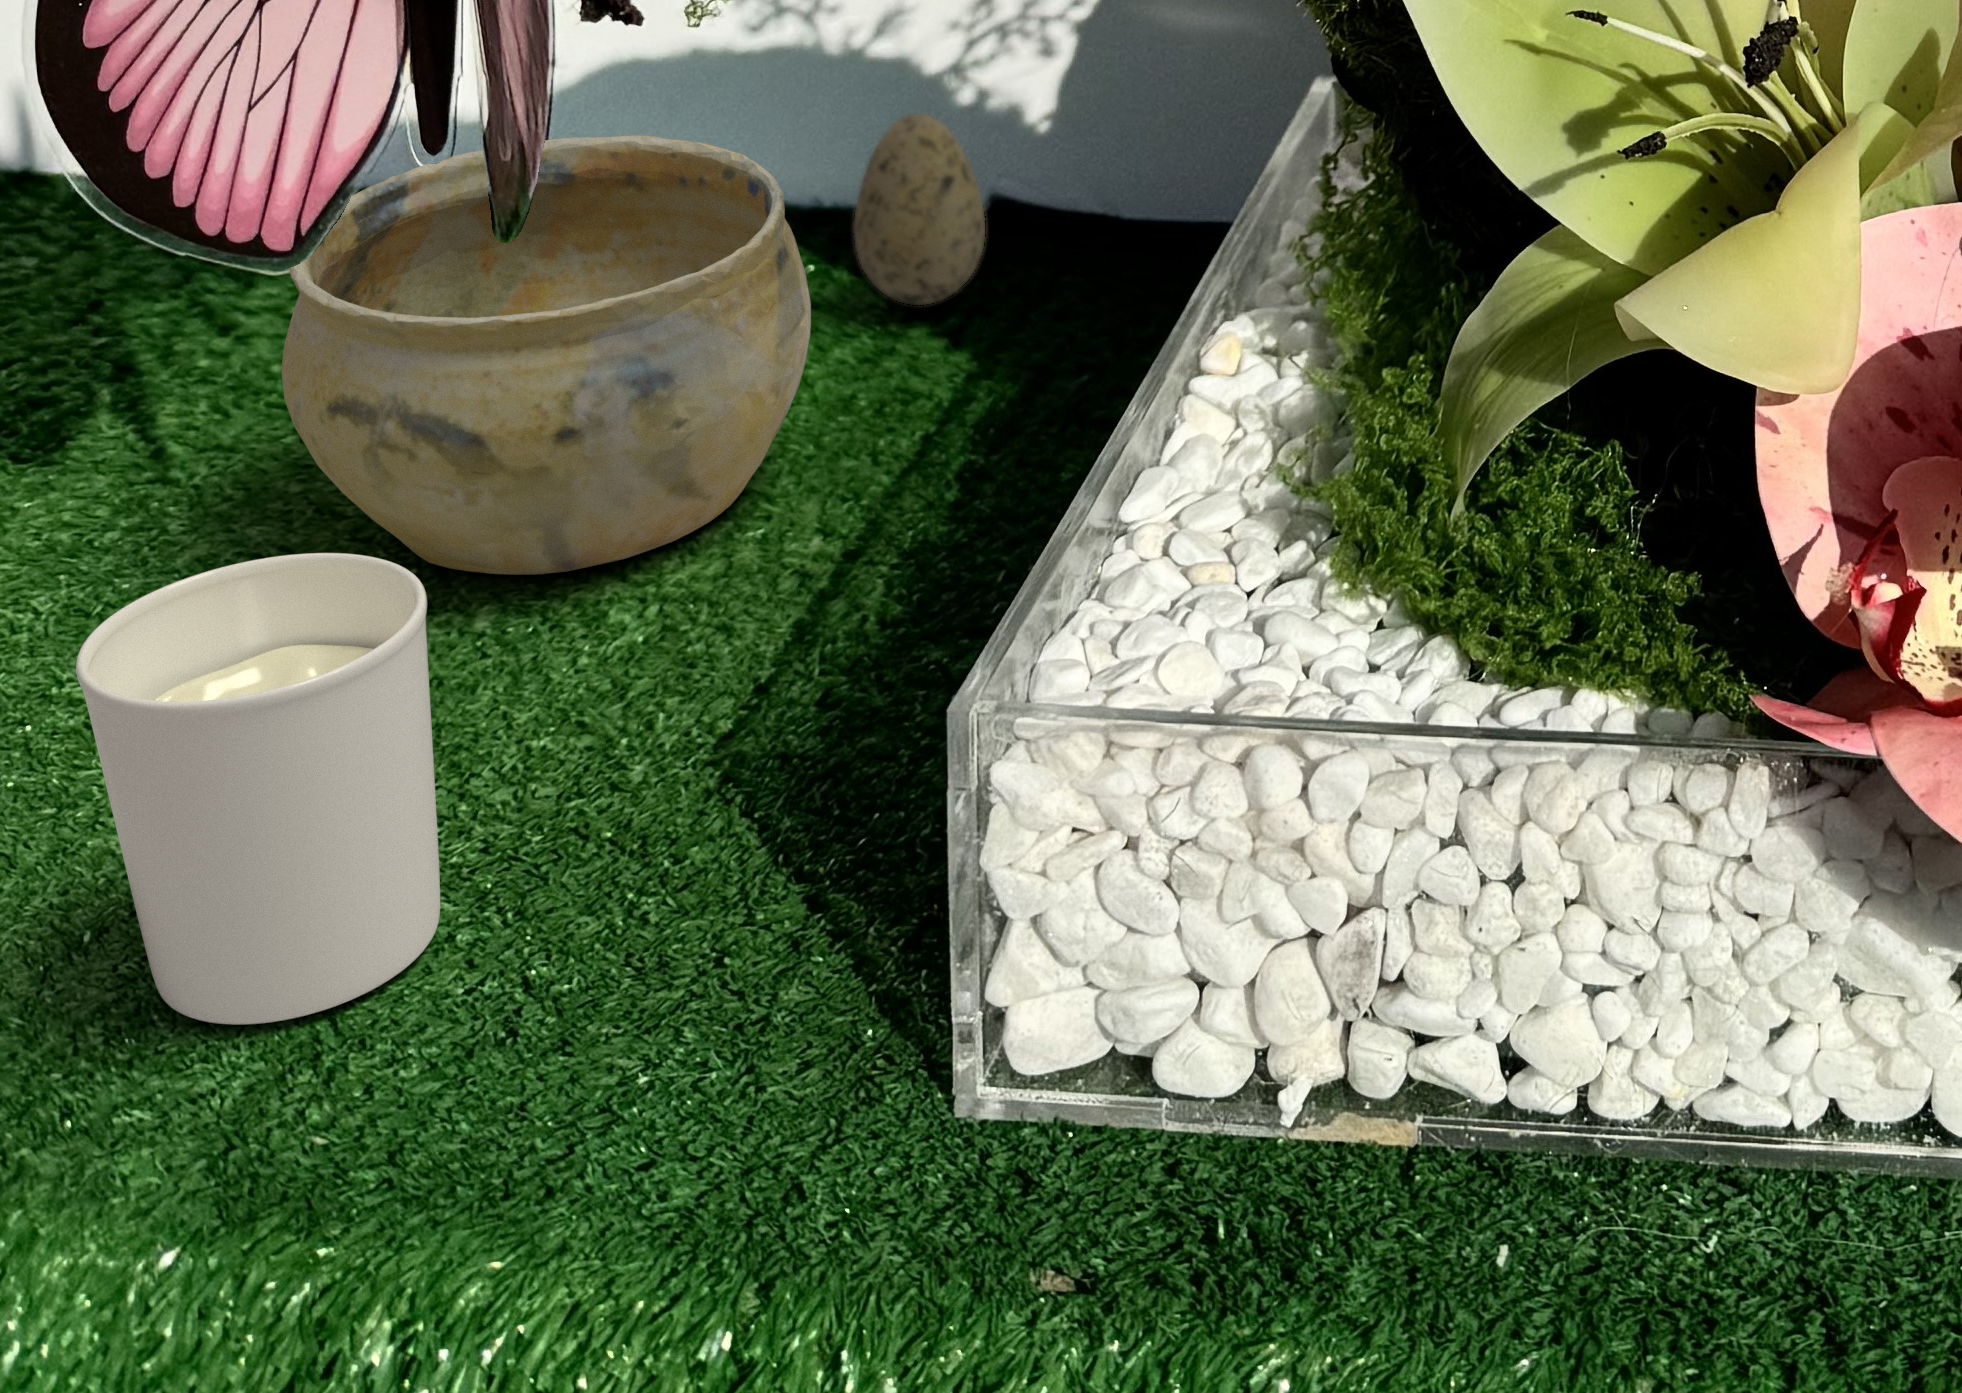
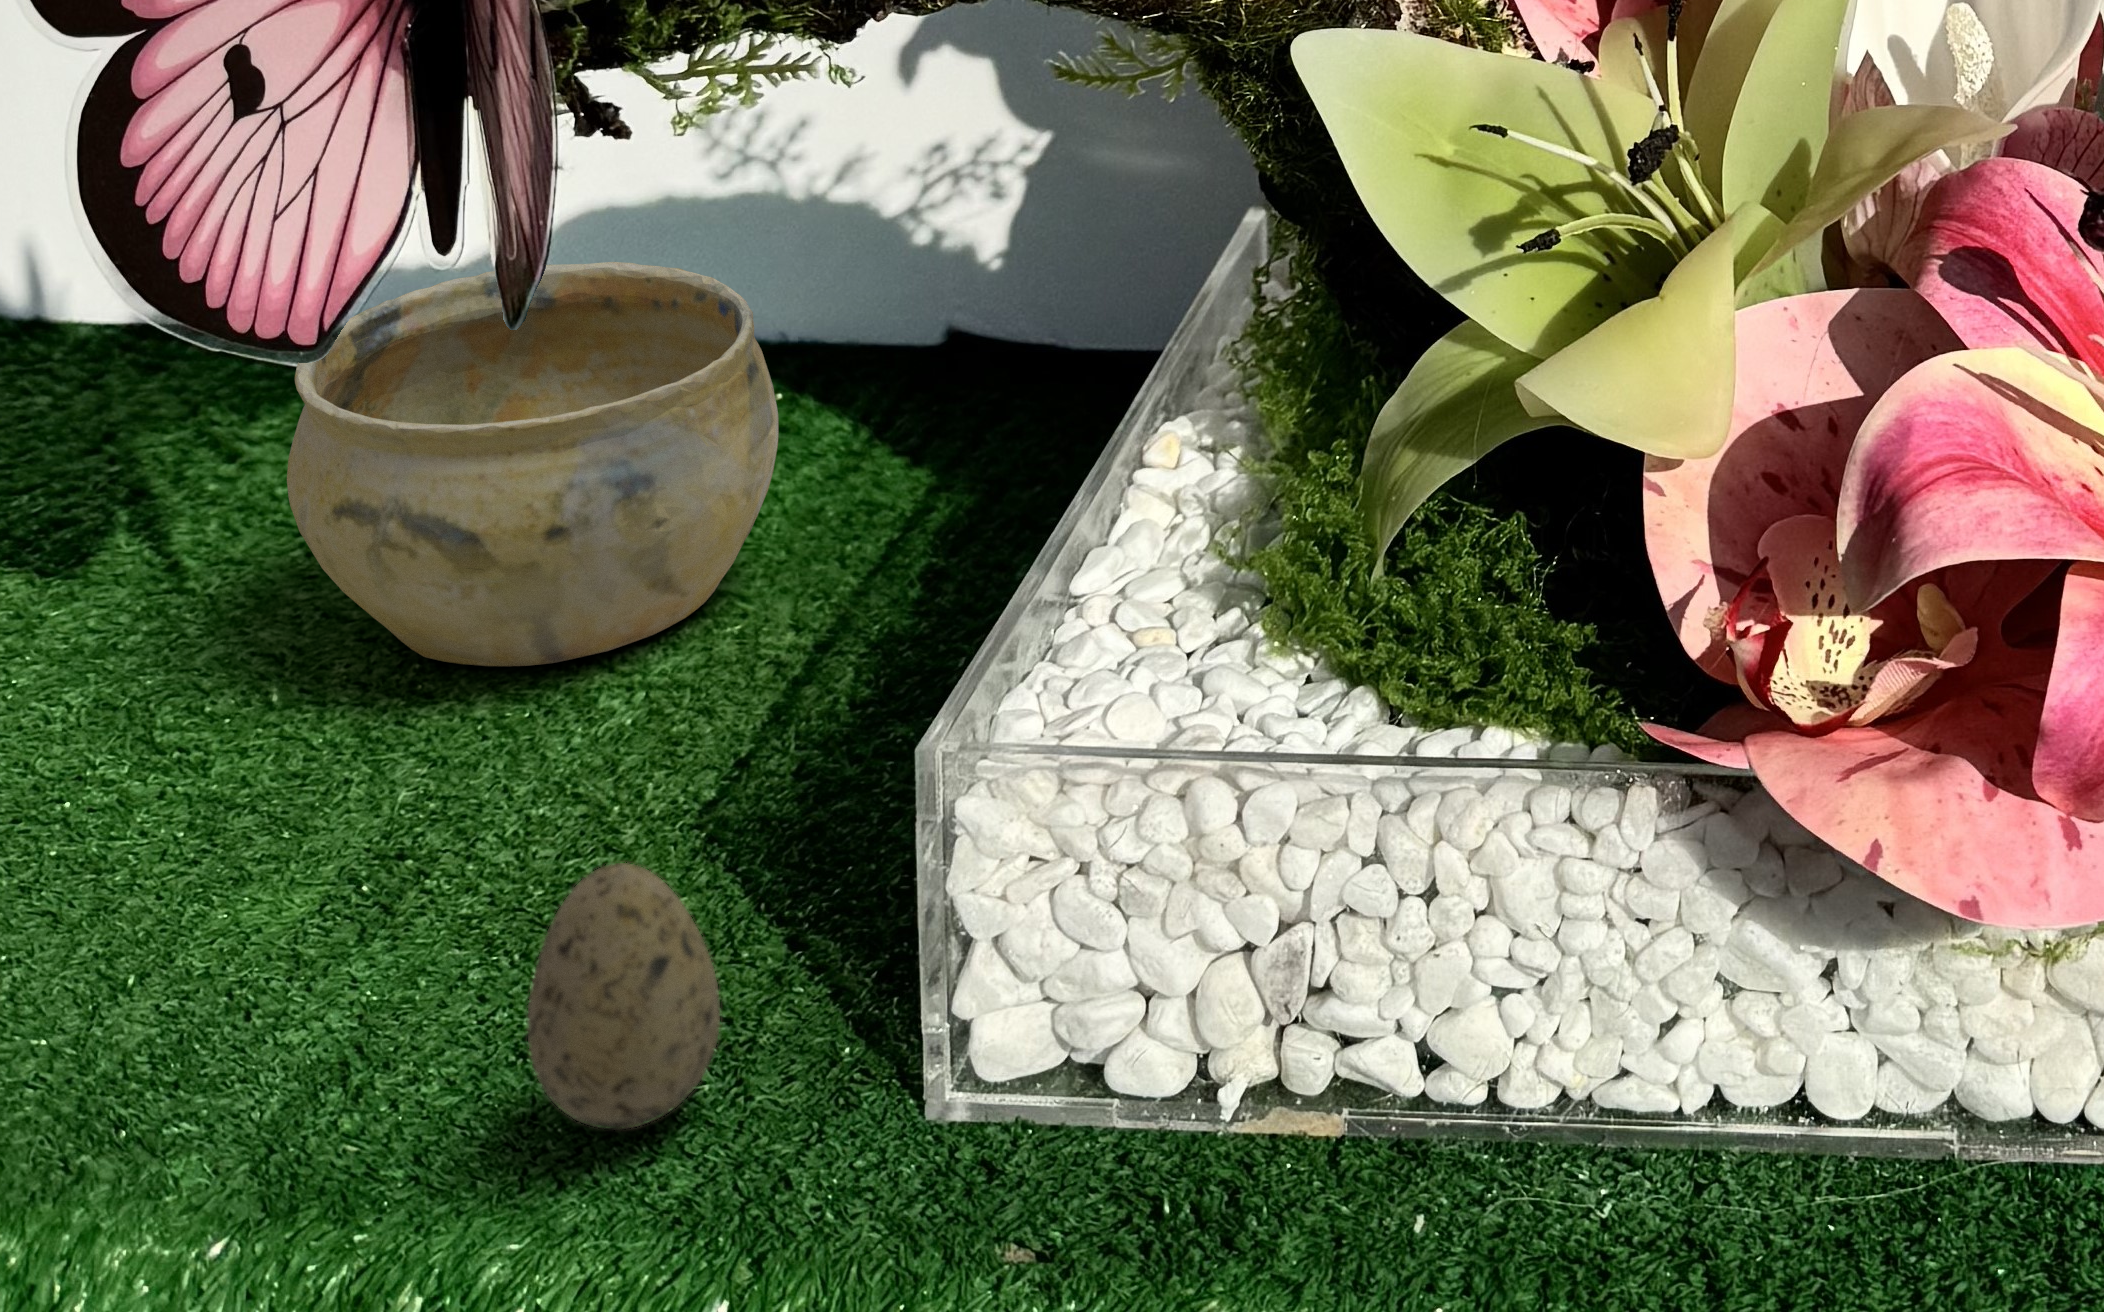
decorative egg: present [854,114,985,305] -> present [527,863,720,1130]
candle holder: present [76,553,440,1025] -> none [125,630,451,1055]

